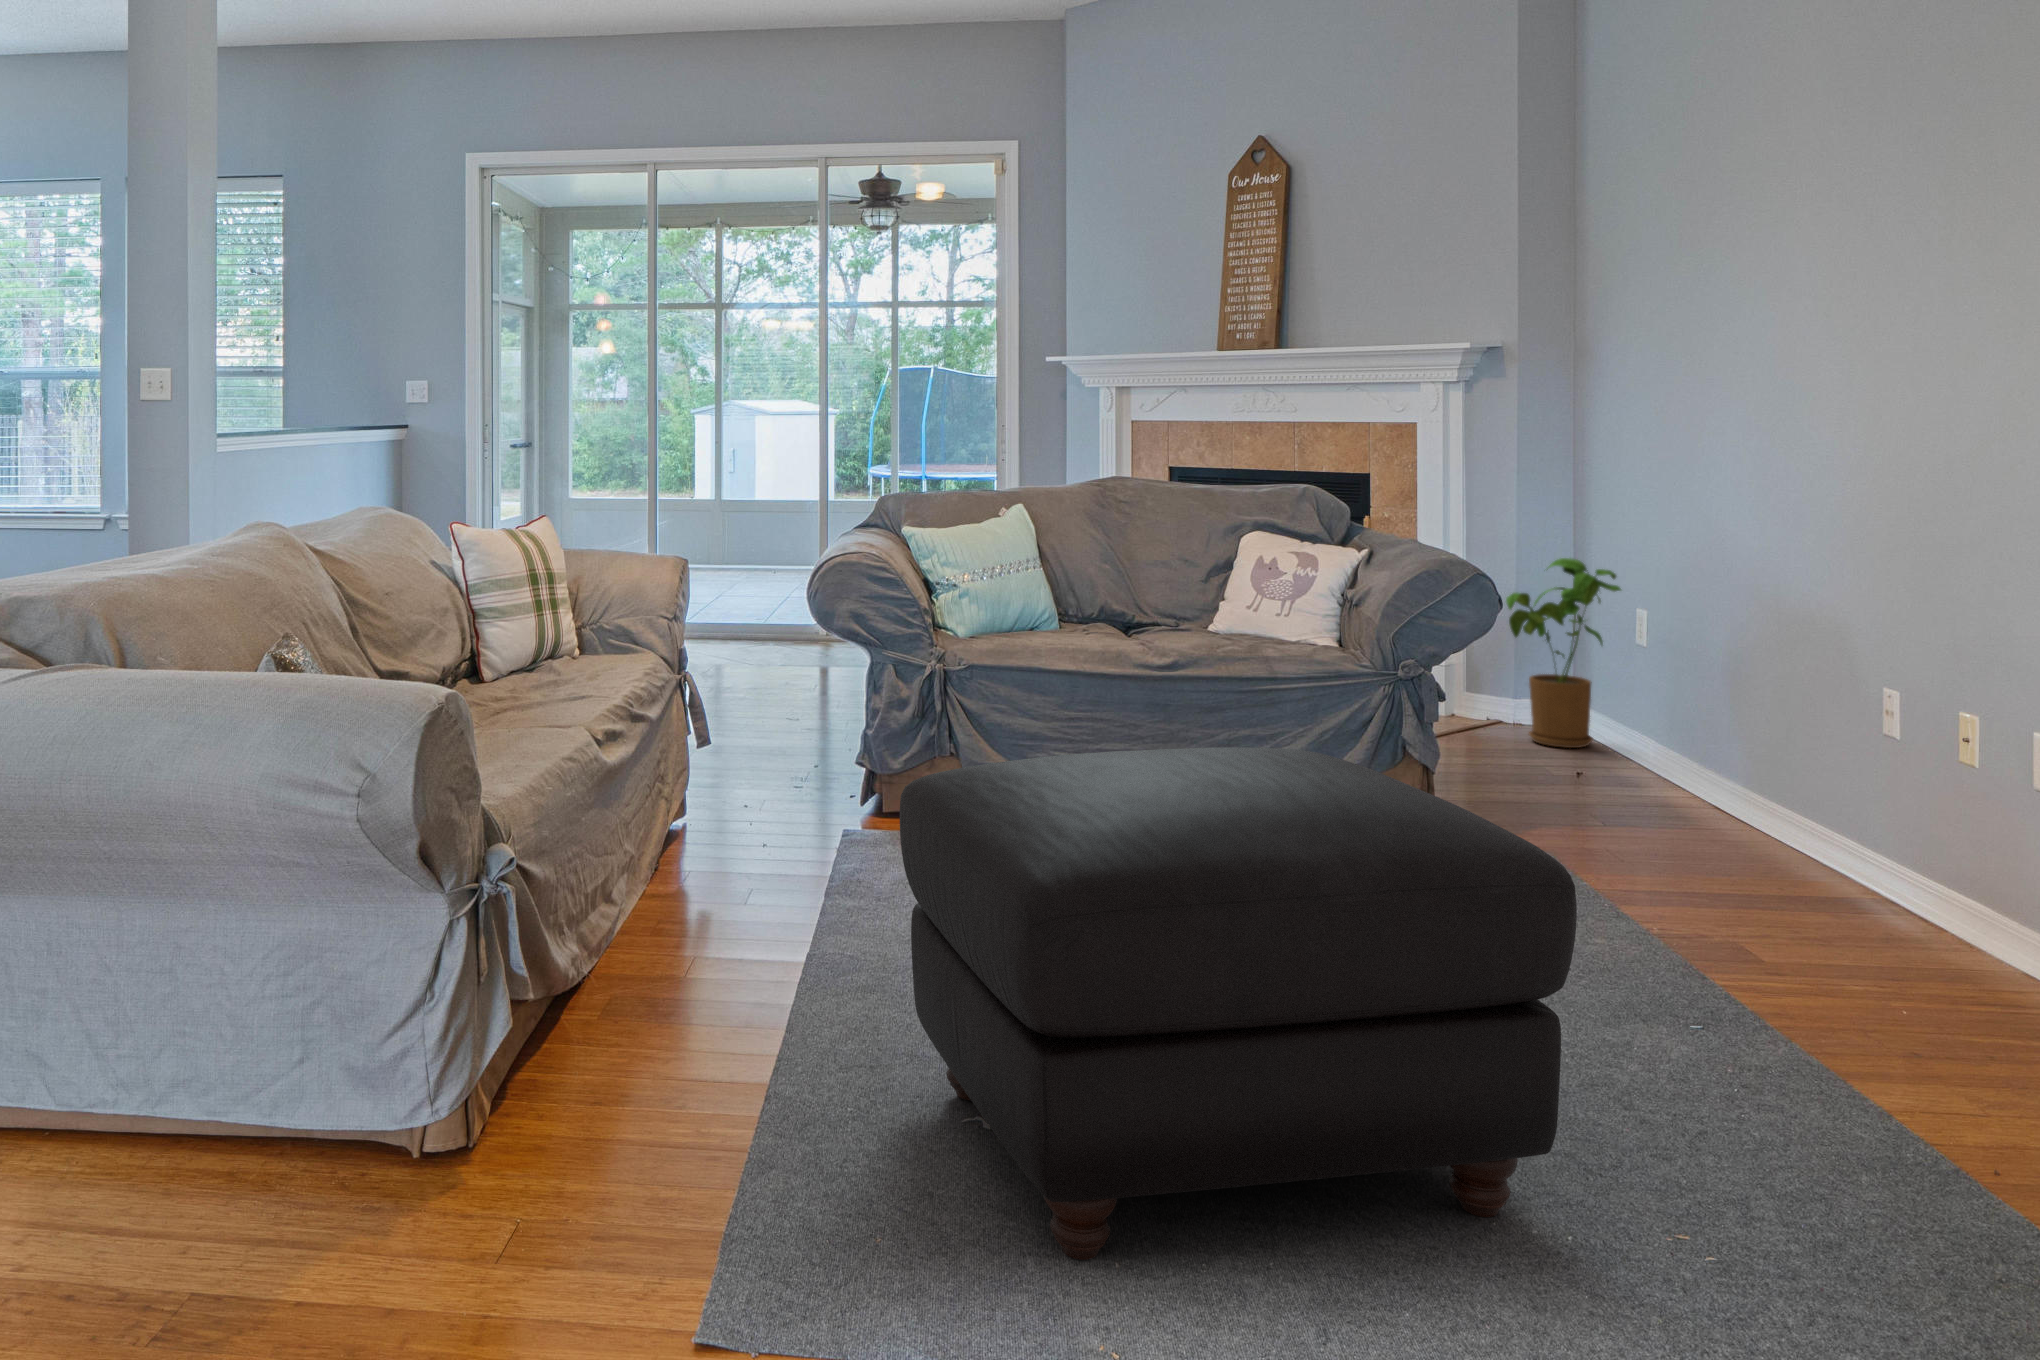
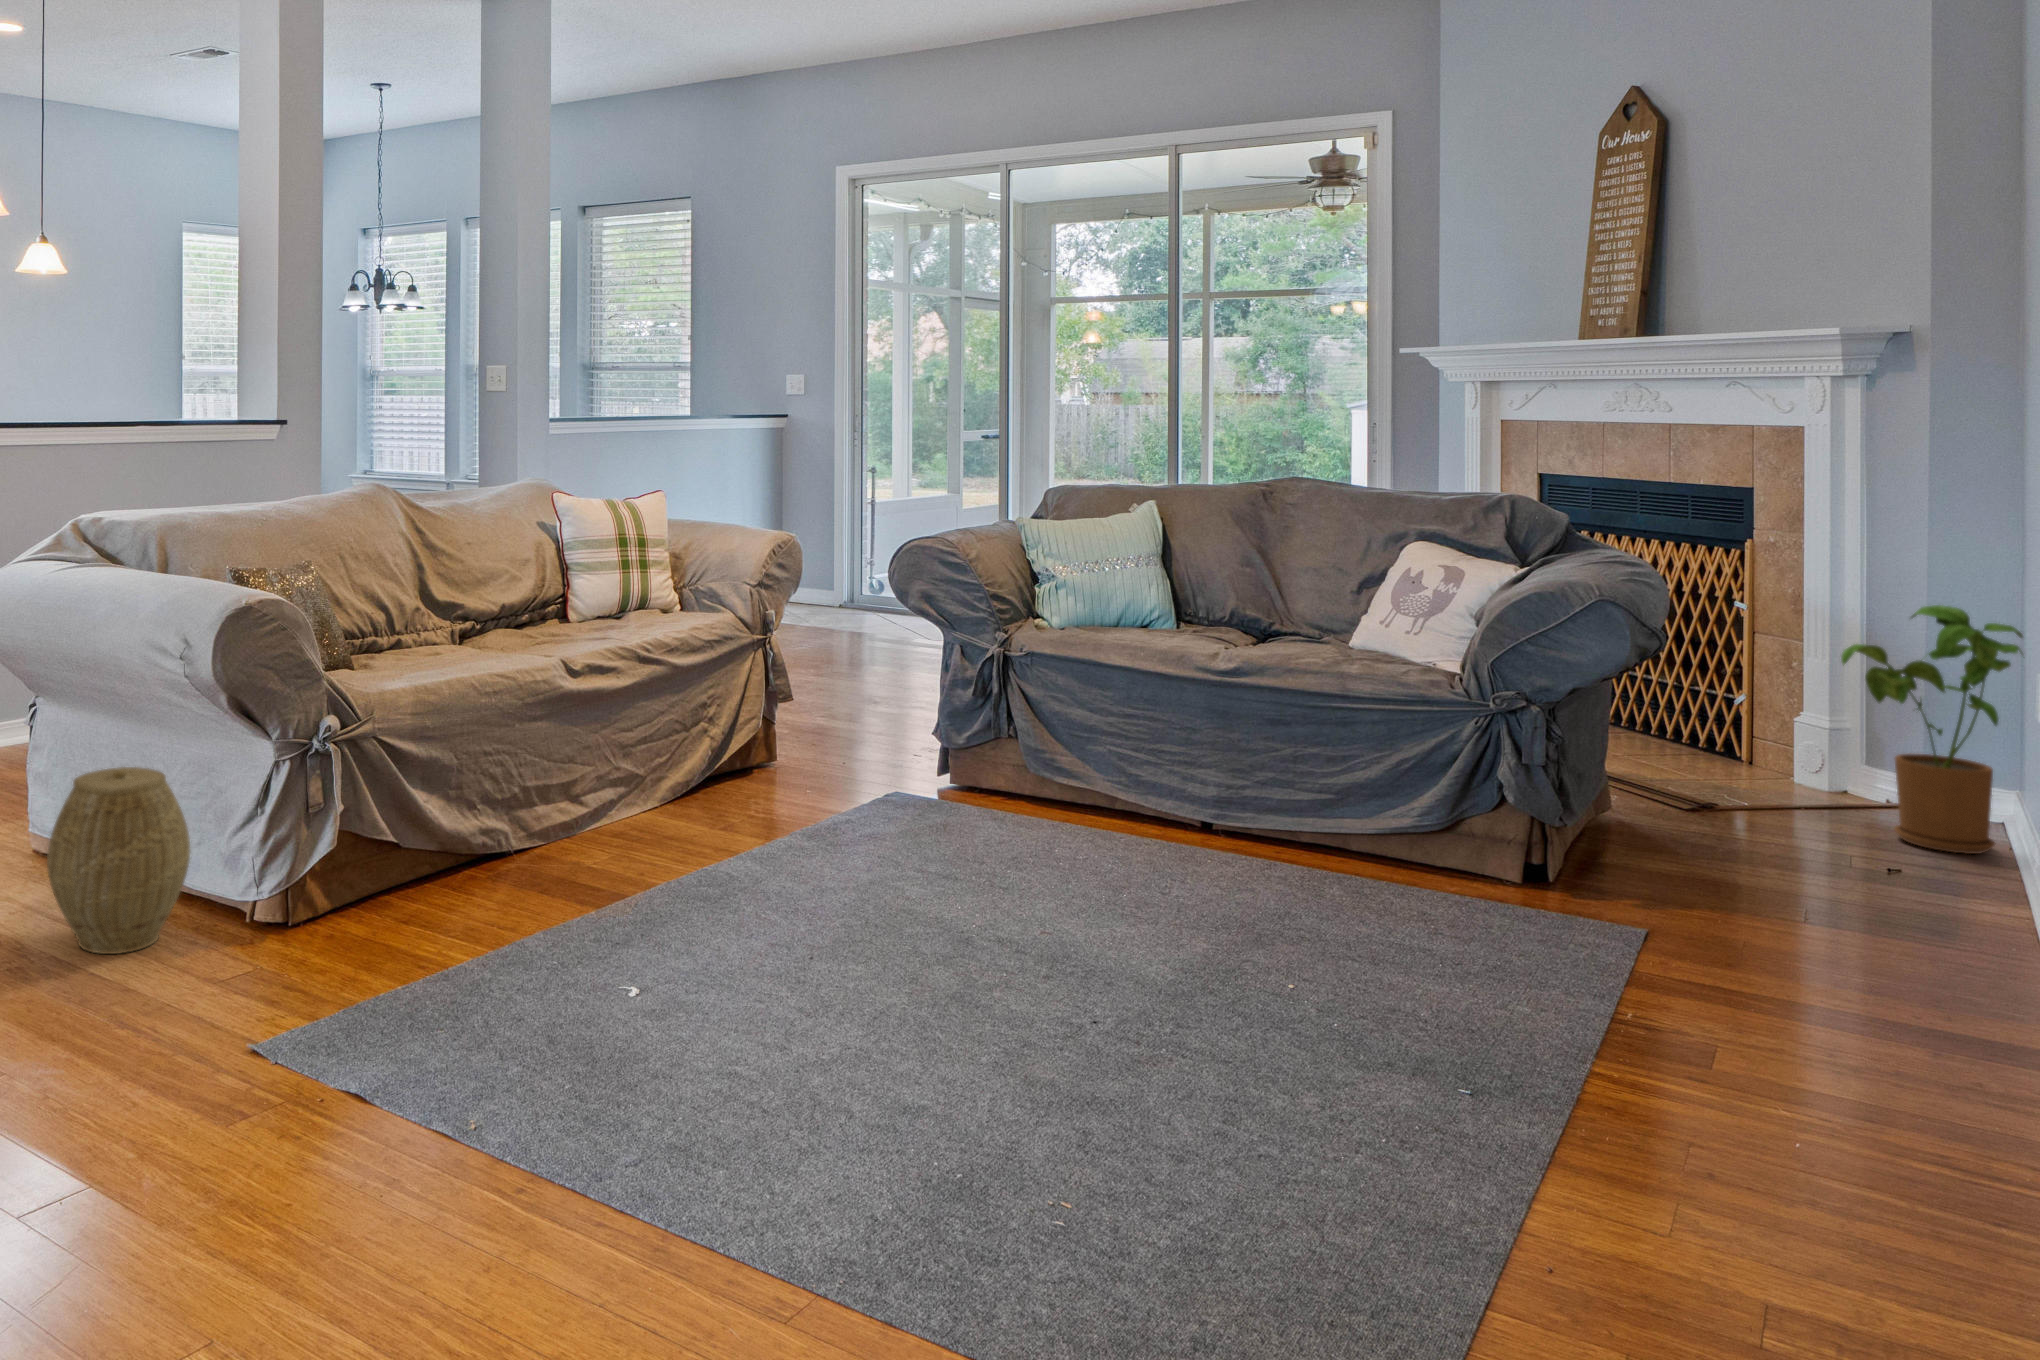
ottoman: present [900,747,1577,1260] -> none [497,703,1046,1171]
woven basket: none [129,966,349,1266] -> present [47,767,190,954]

